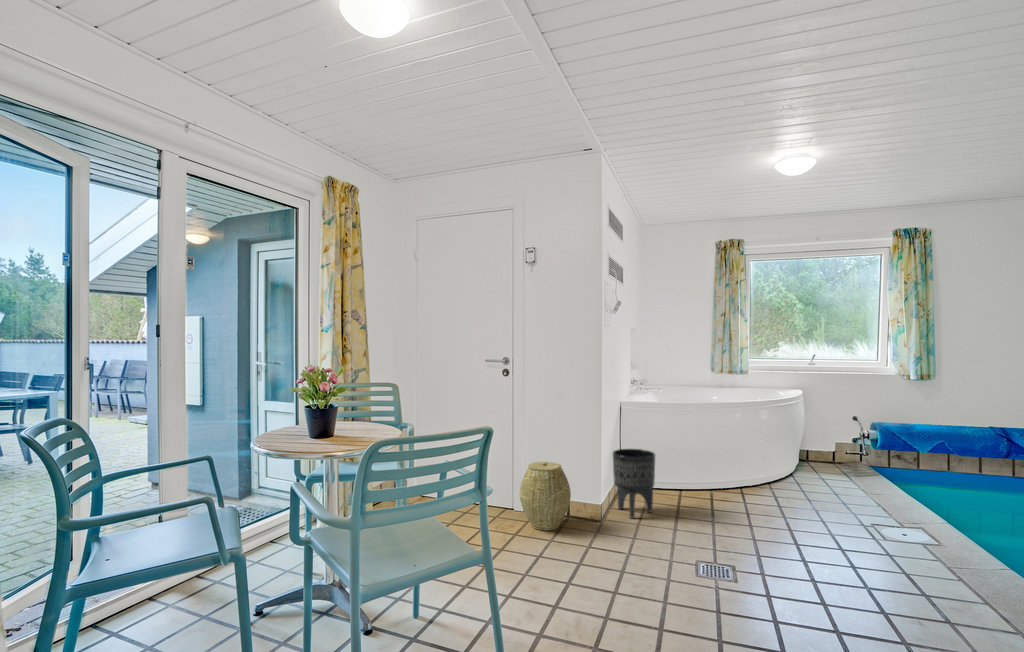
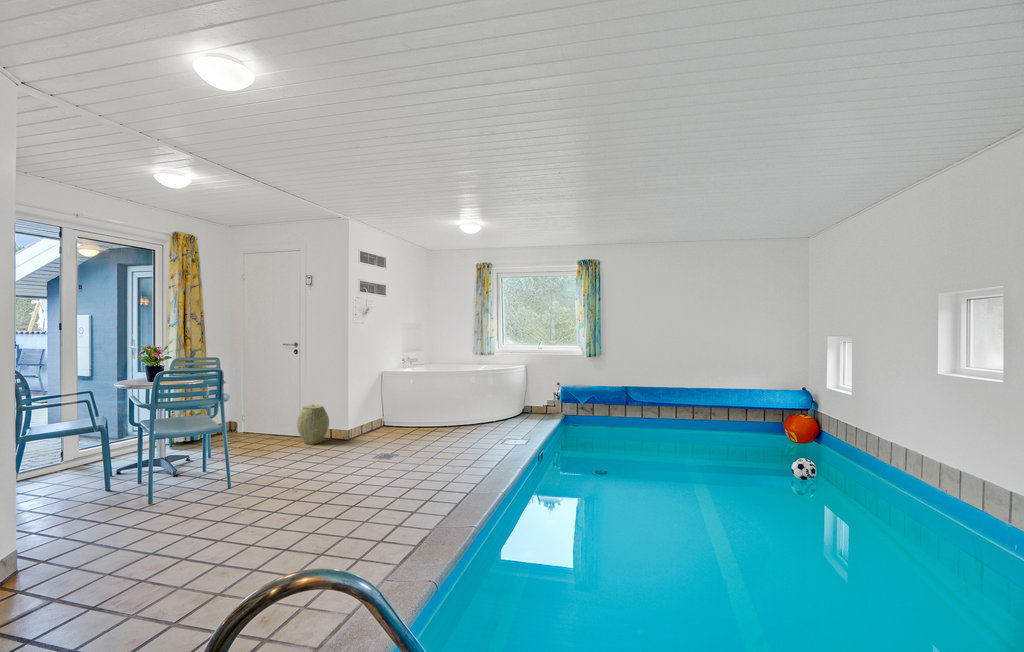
planter: present [612,449,655,519] -> none [363,399,389,438]

